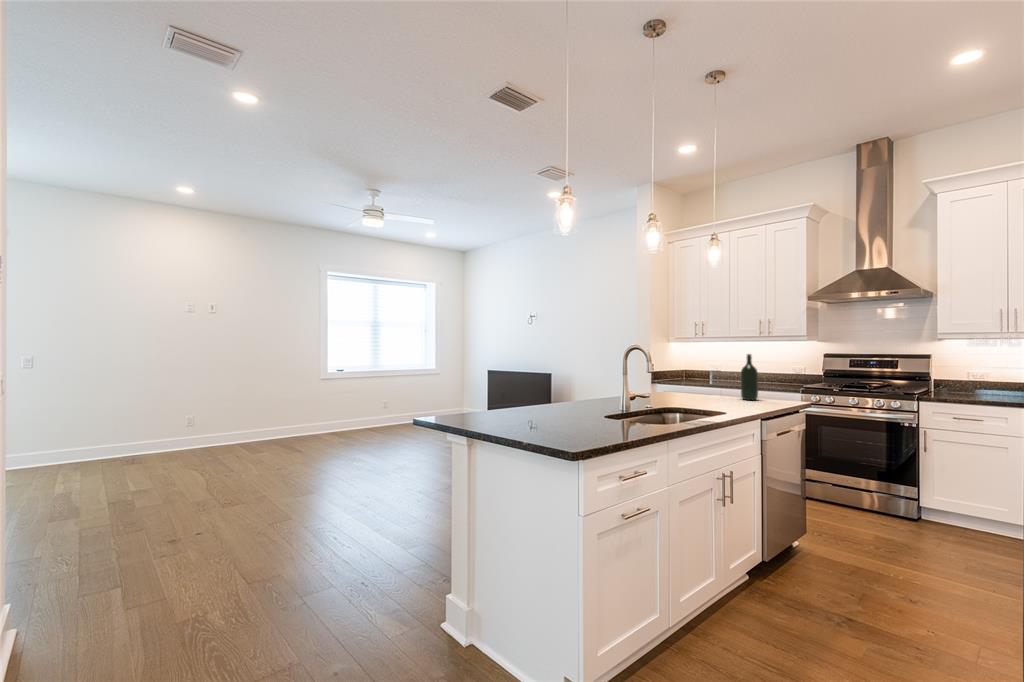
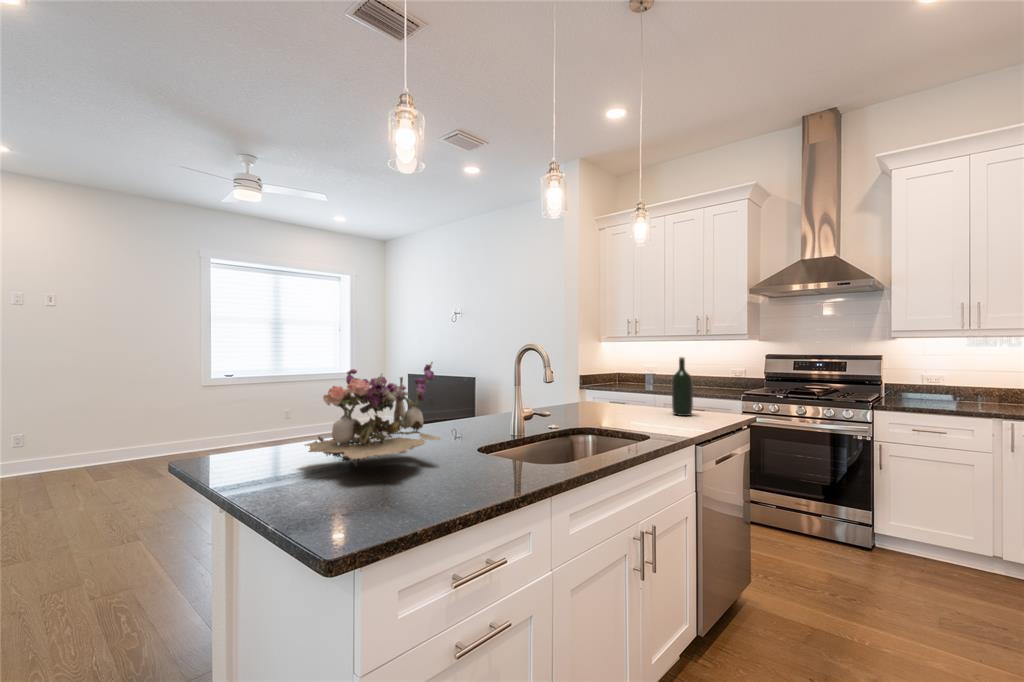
flower arrangement: none [502,353,589,420] -> present [305,362,441,466]

